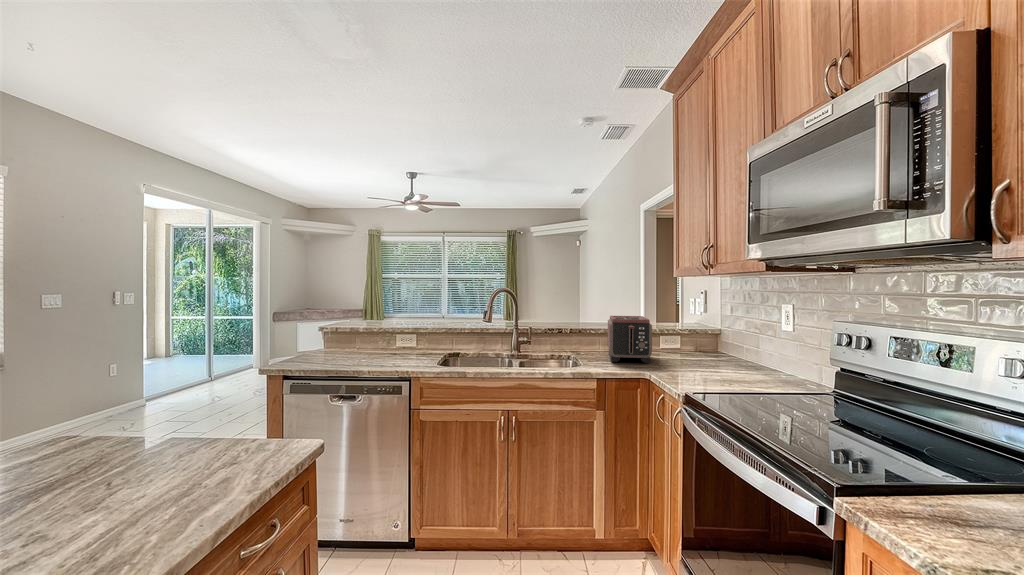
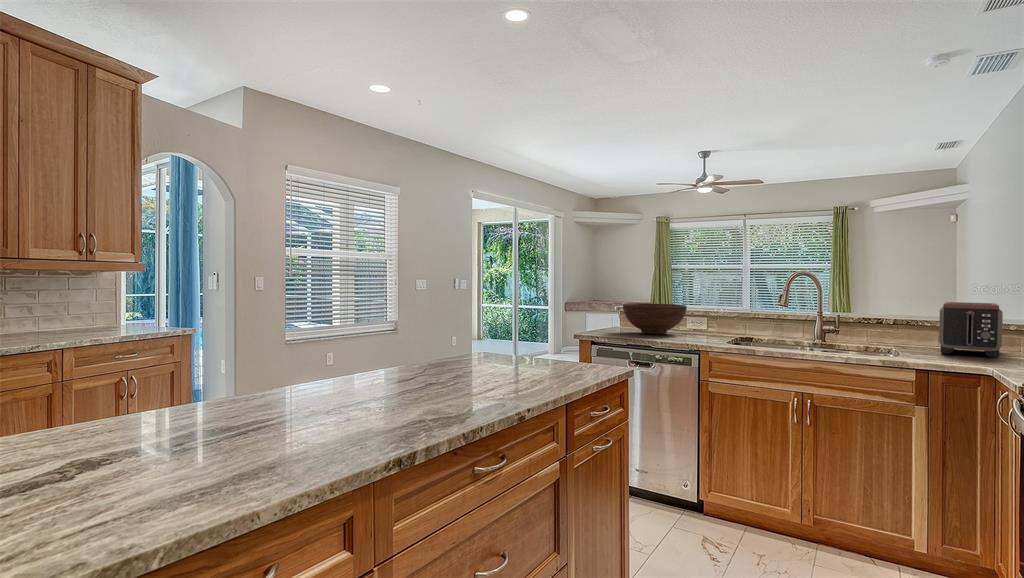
fruit bowl: none [326,323,396,357] -> present [623,303,687,334]

